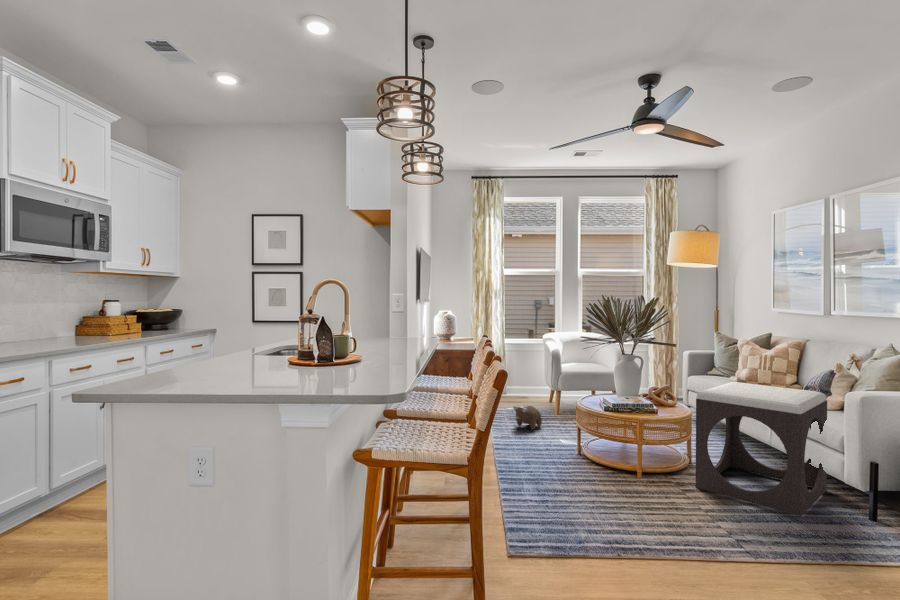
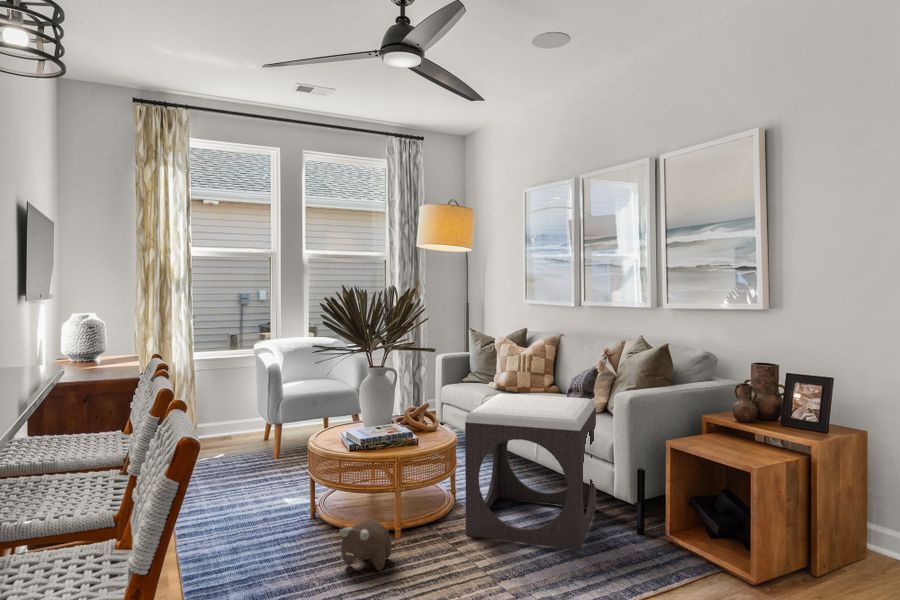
plush toy: present [513,406,542,430] -> present [339,520,392,570]

